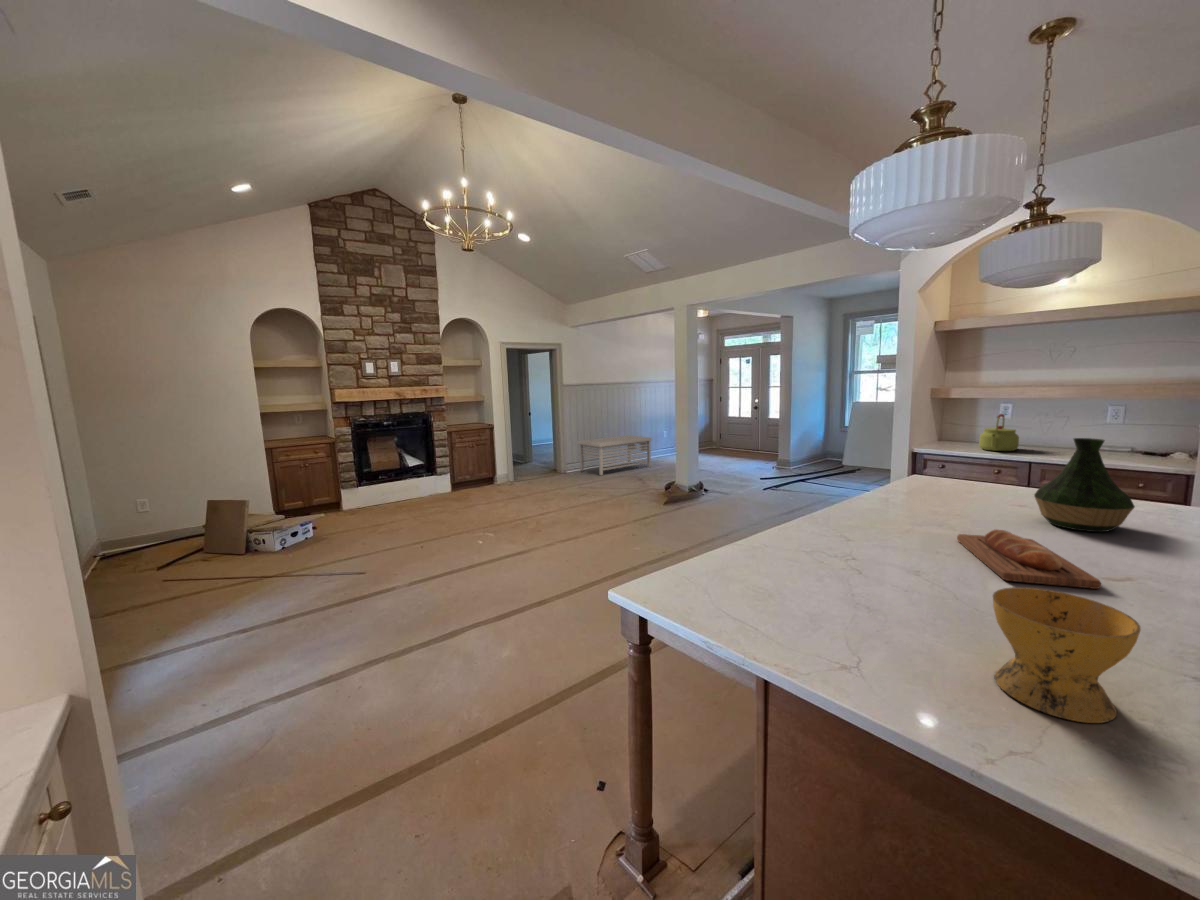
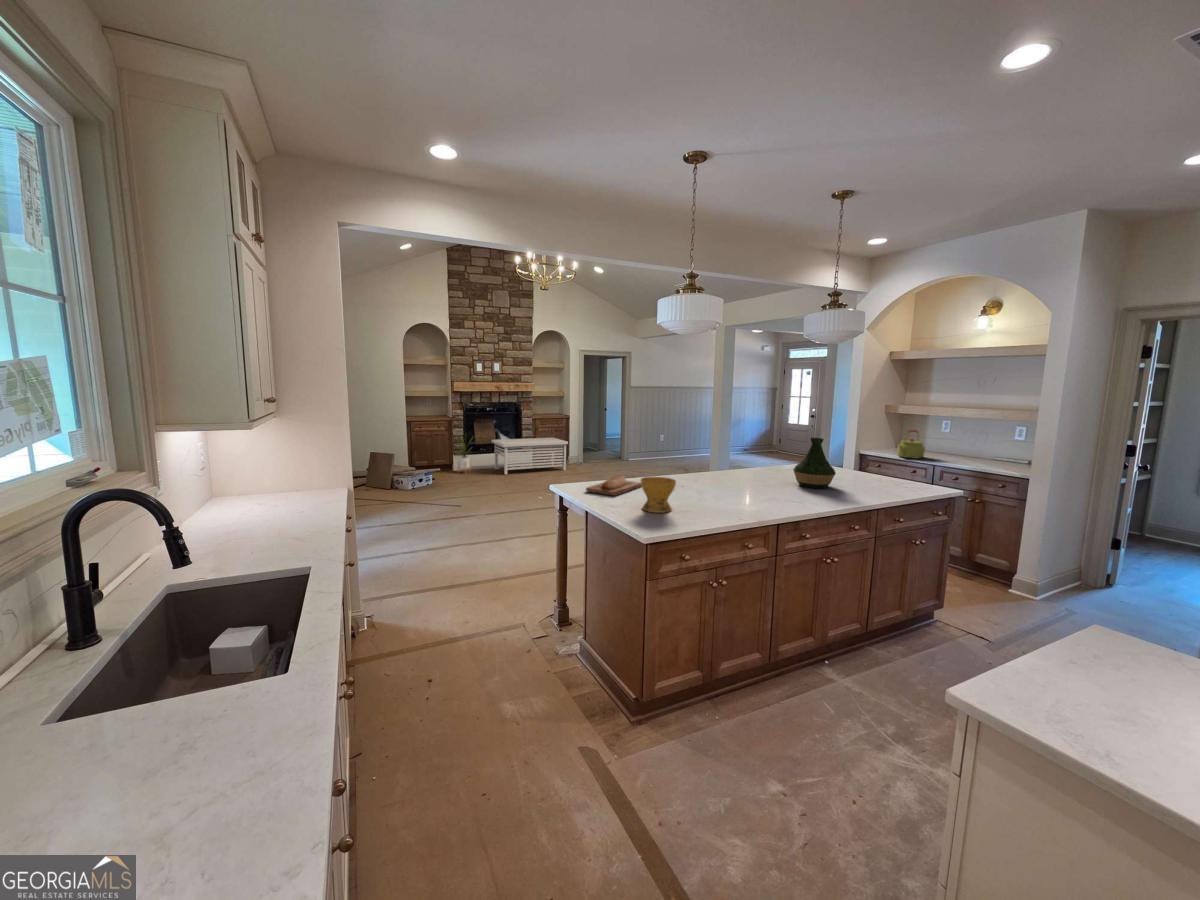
storage bench: present [577,435,652,475] -> present [492,438,568,475]
house plant: none [339,455,374,513] -> present [458,437,471,471]
bread loaf: present [957,529,1101,589] -> present [586,476,641,496]

